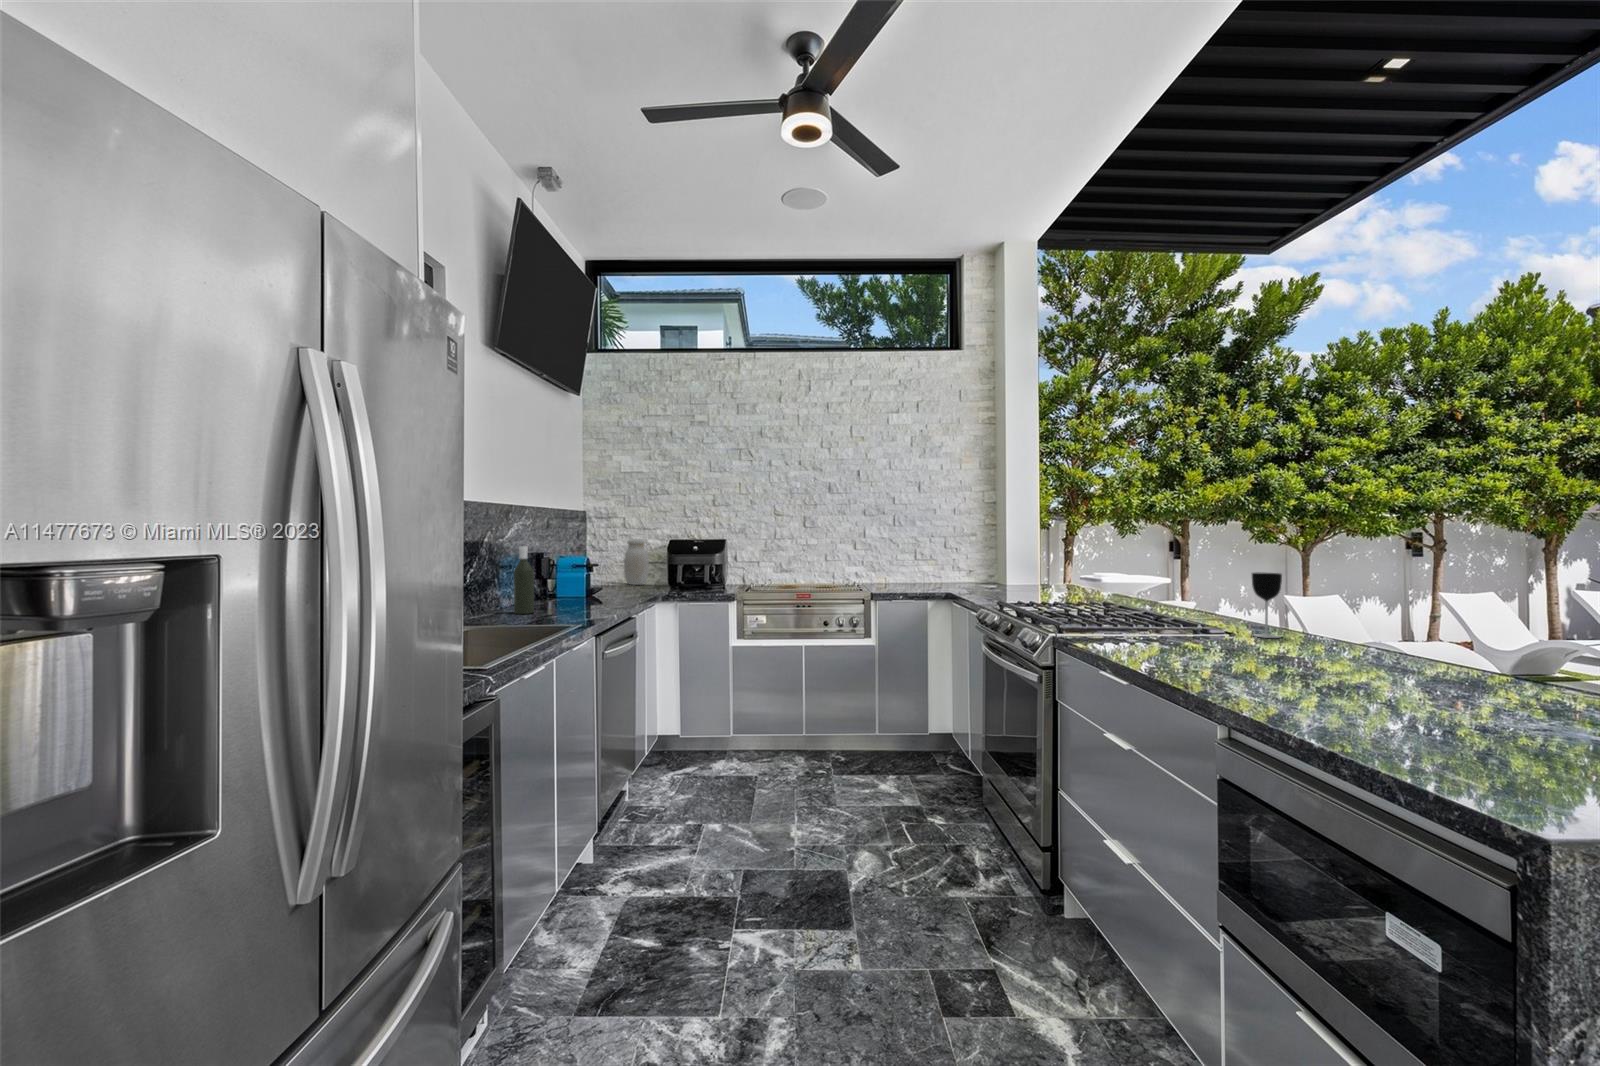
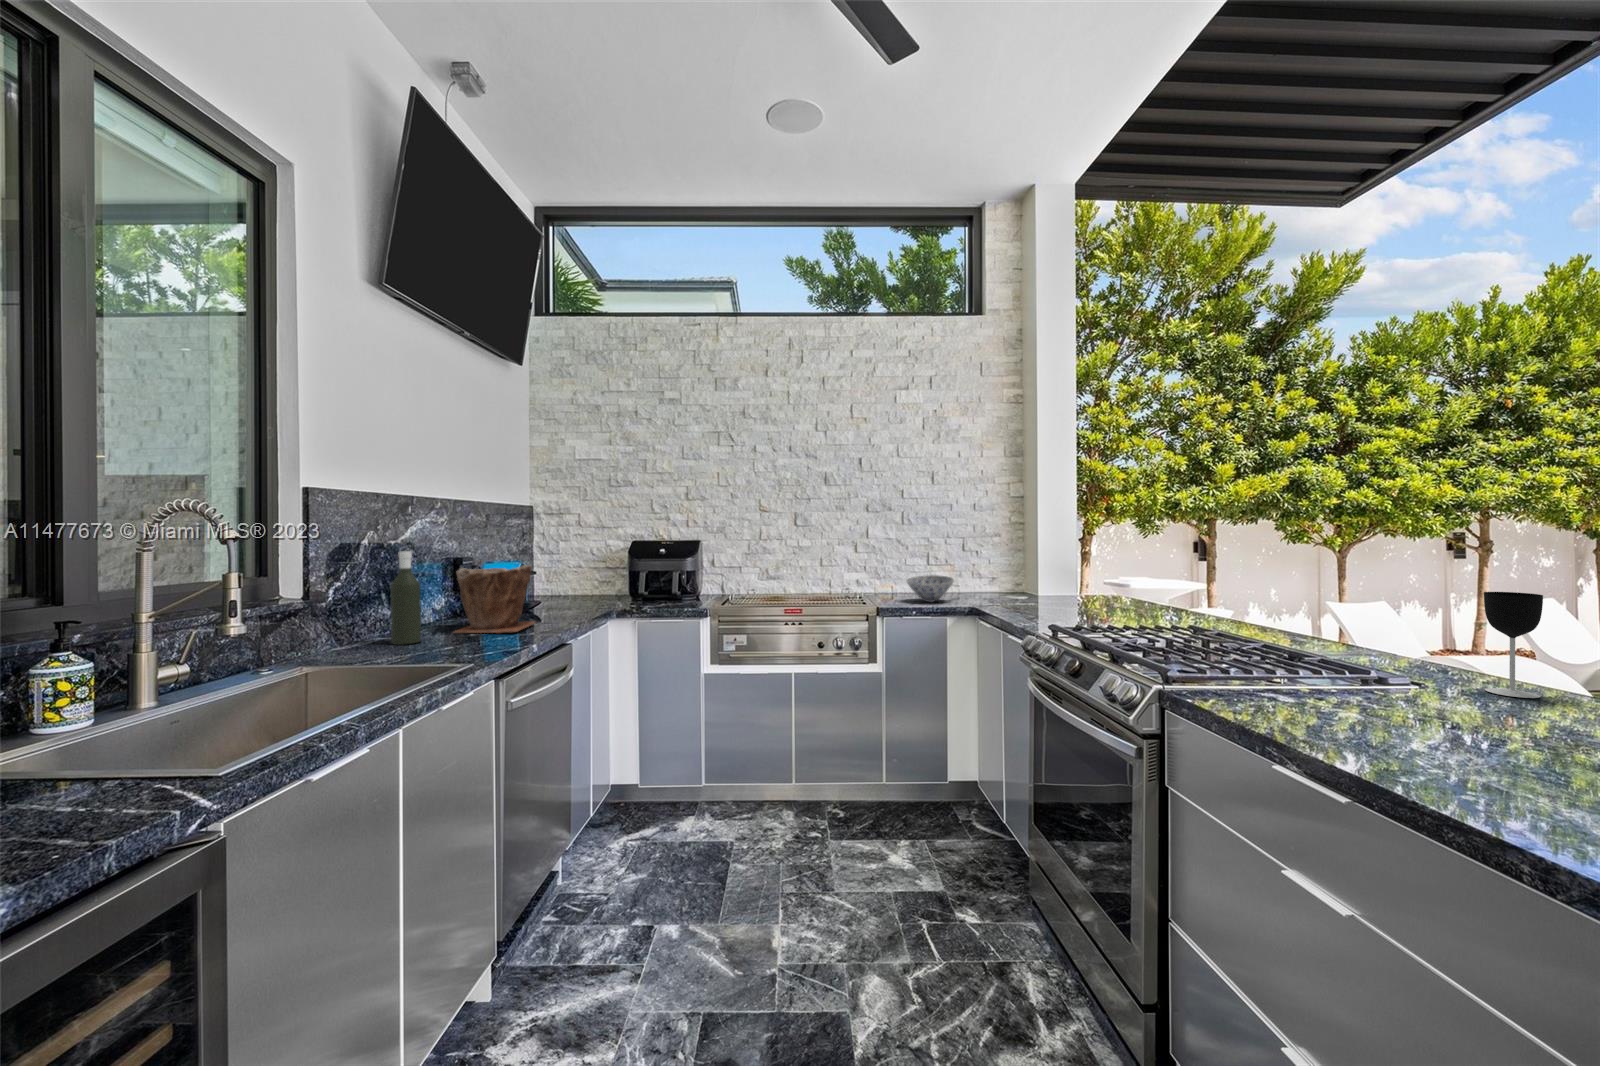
jar: present [624,539,649,585] -> none [583,541,612,595]
plant pot: none [549,557,607,609] -> present [454,565,535,633]
bowl: none [895,568,934,589] -> present [906,575,954,602]

